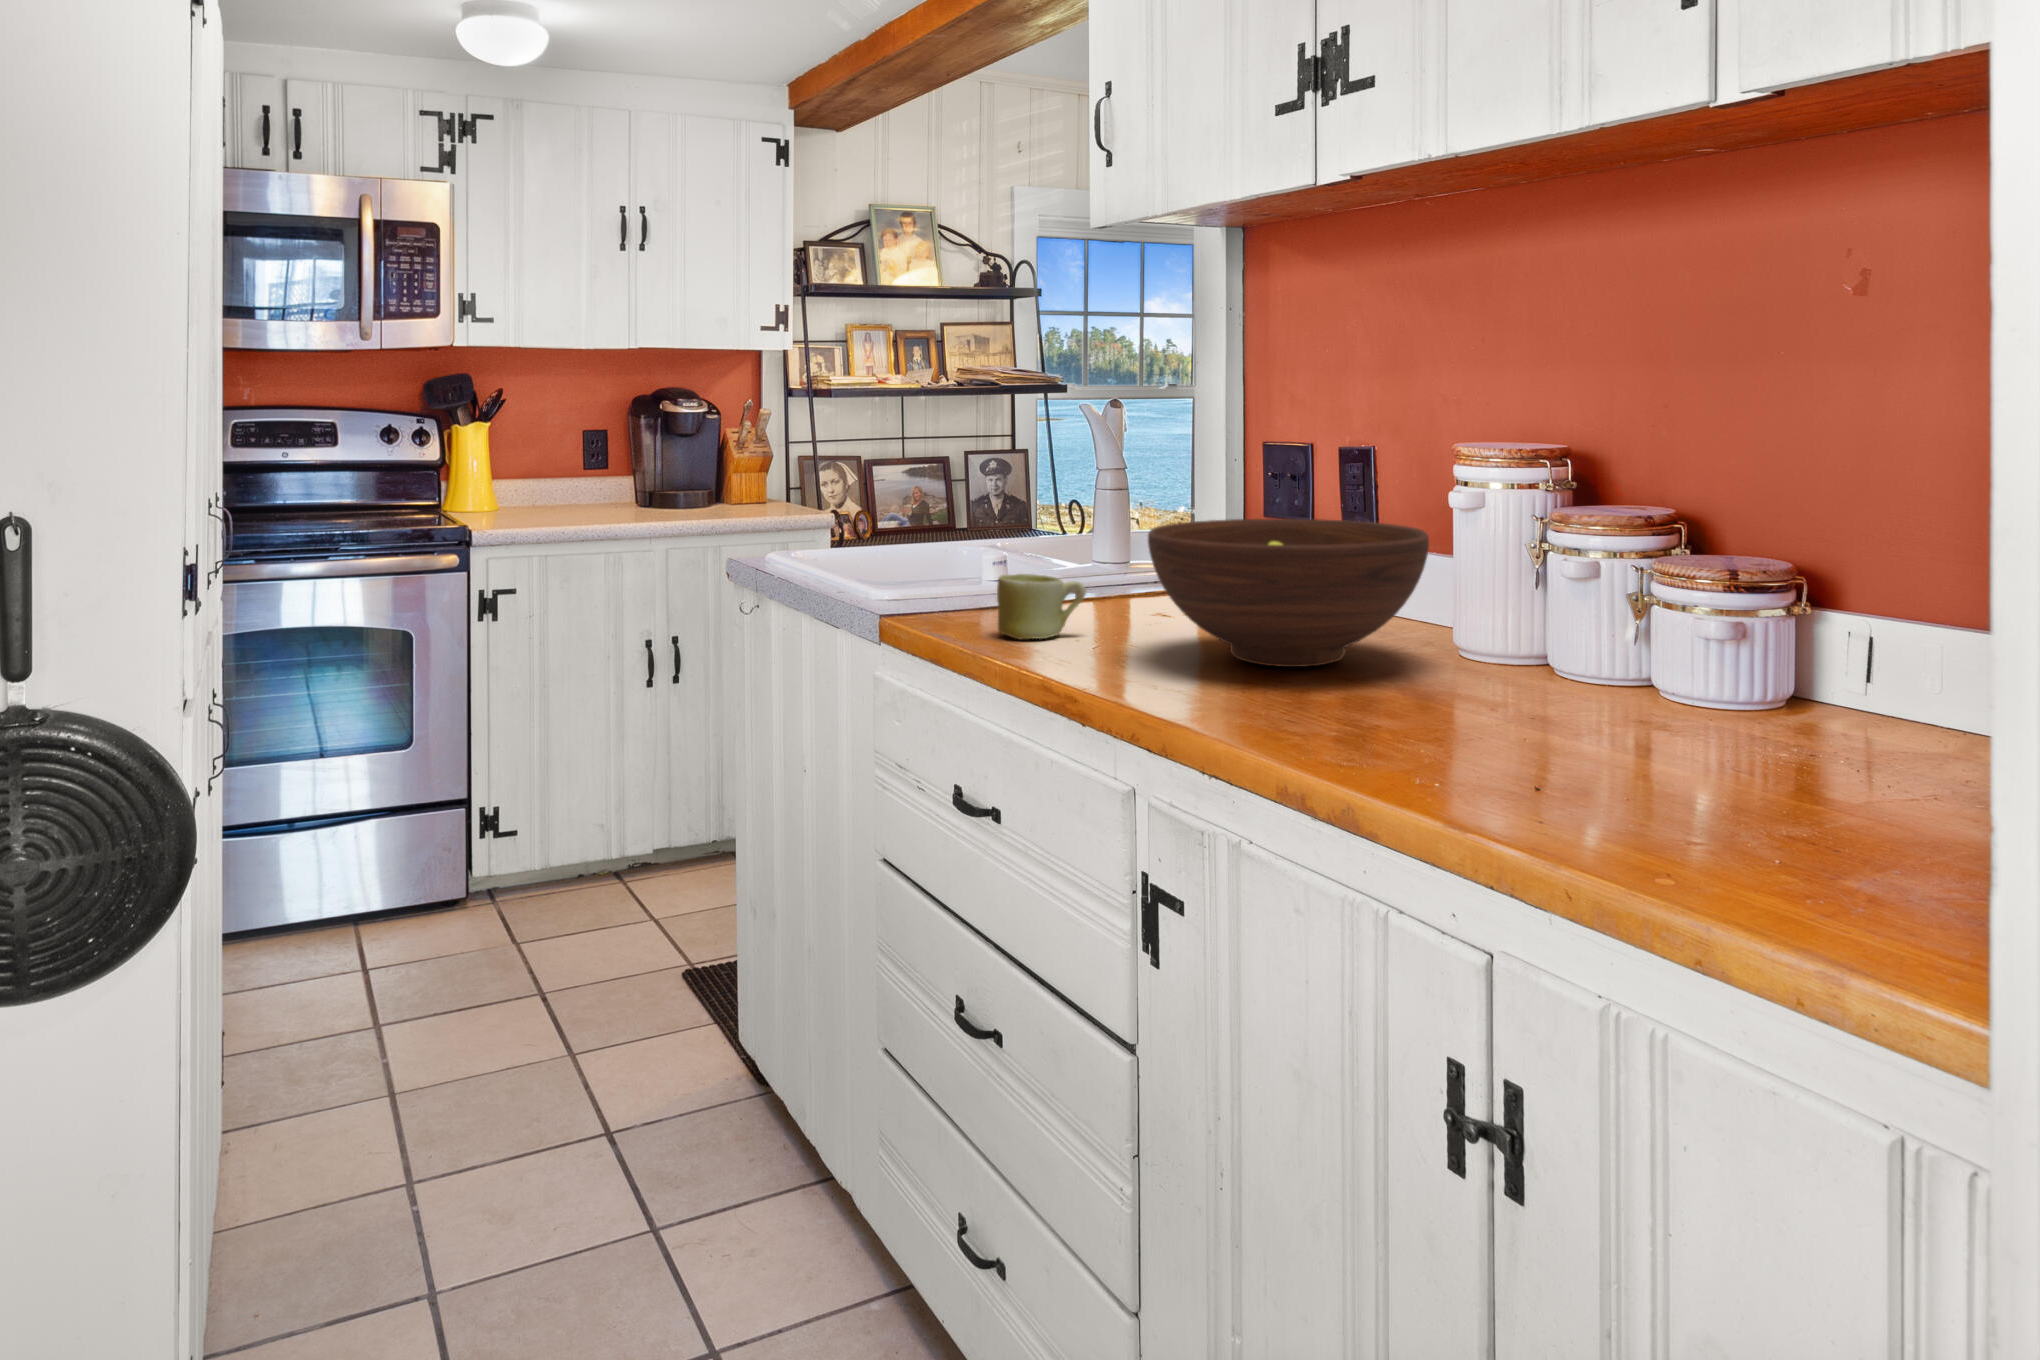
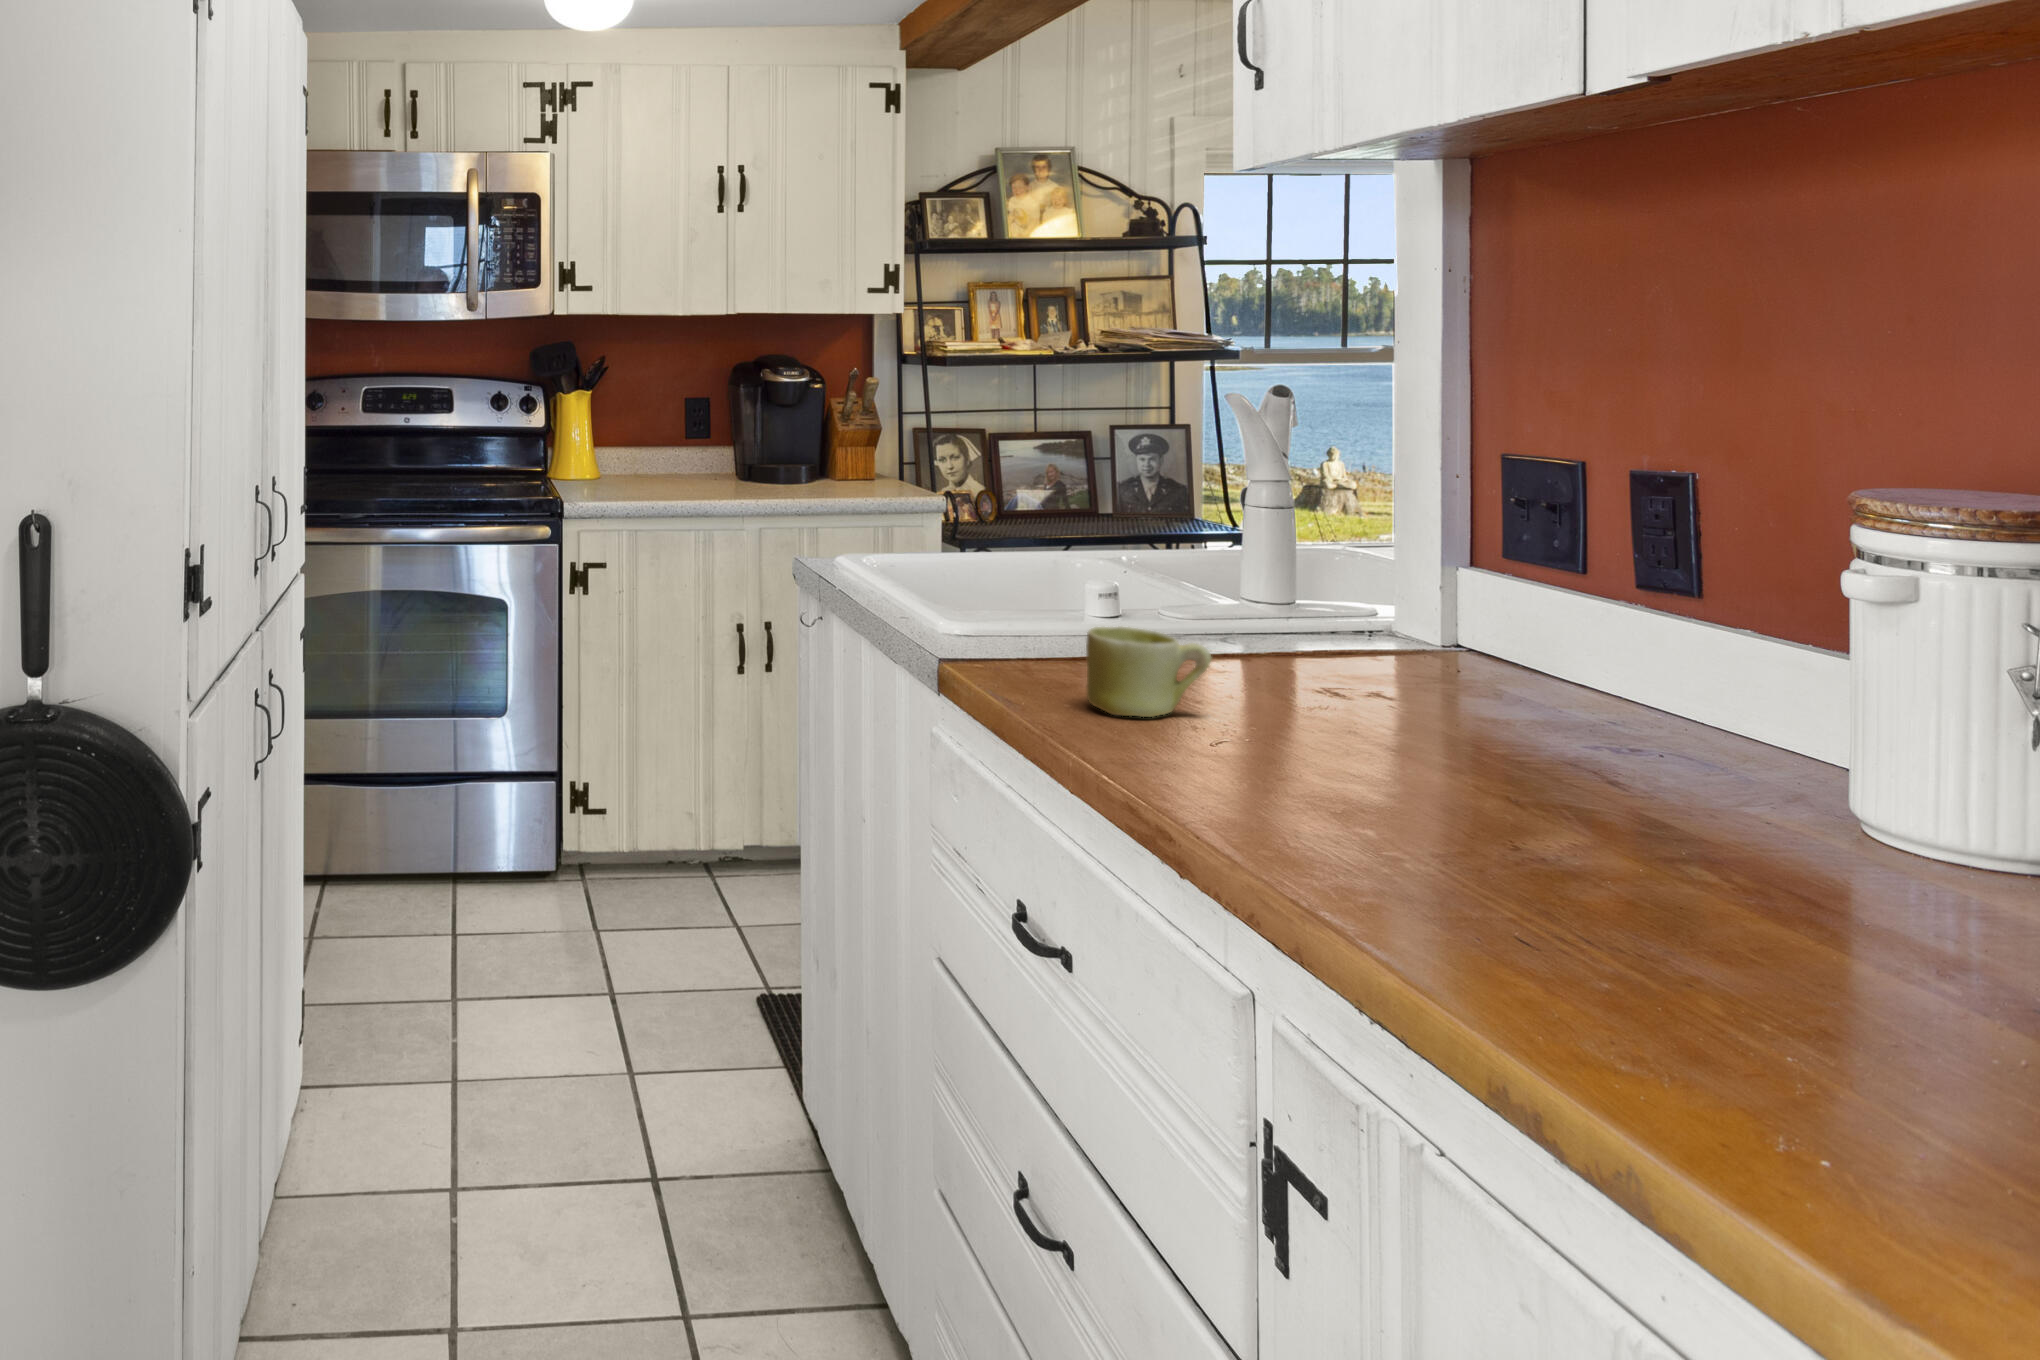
fruit bowl: present [1148,519,1429,667] -> none [1295,577,1780,814]

